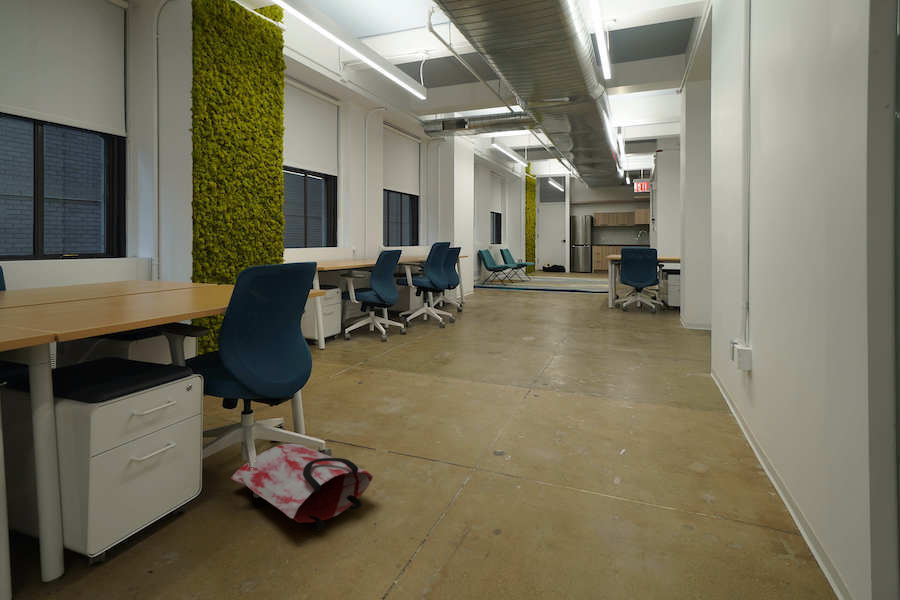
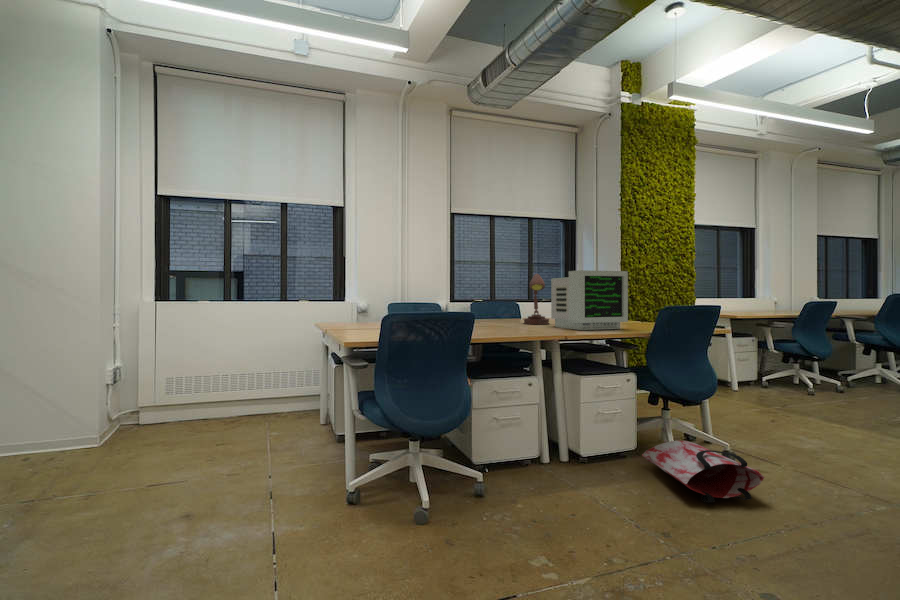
desk lamp: none [18,215,75,302] -> present [524,274,549,324]
computer monitor: none [72,219,208,315] -> present [551,270,628,330]

